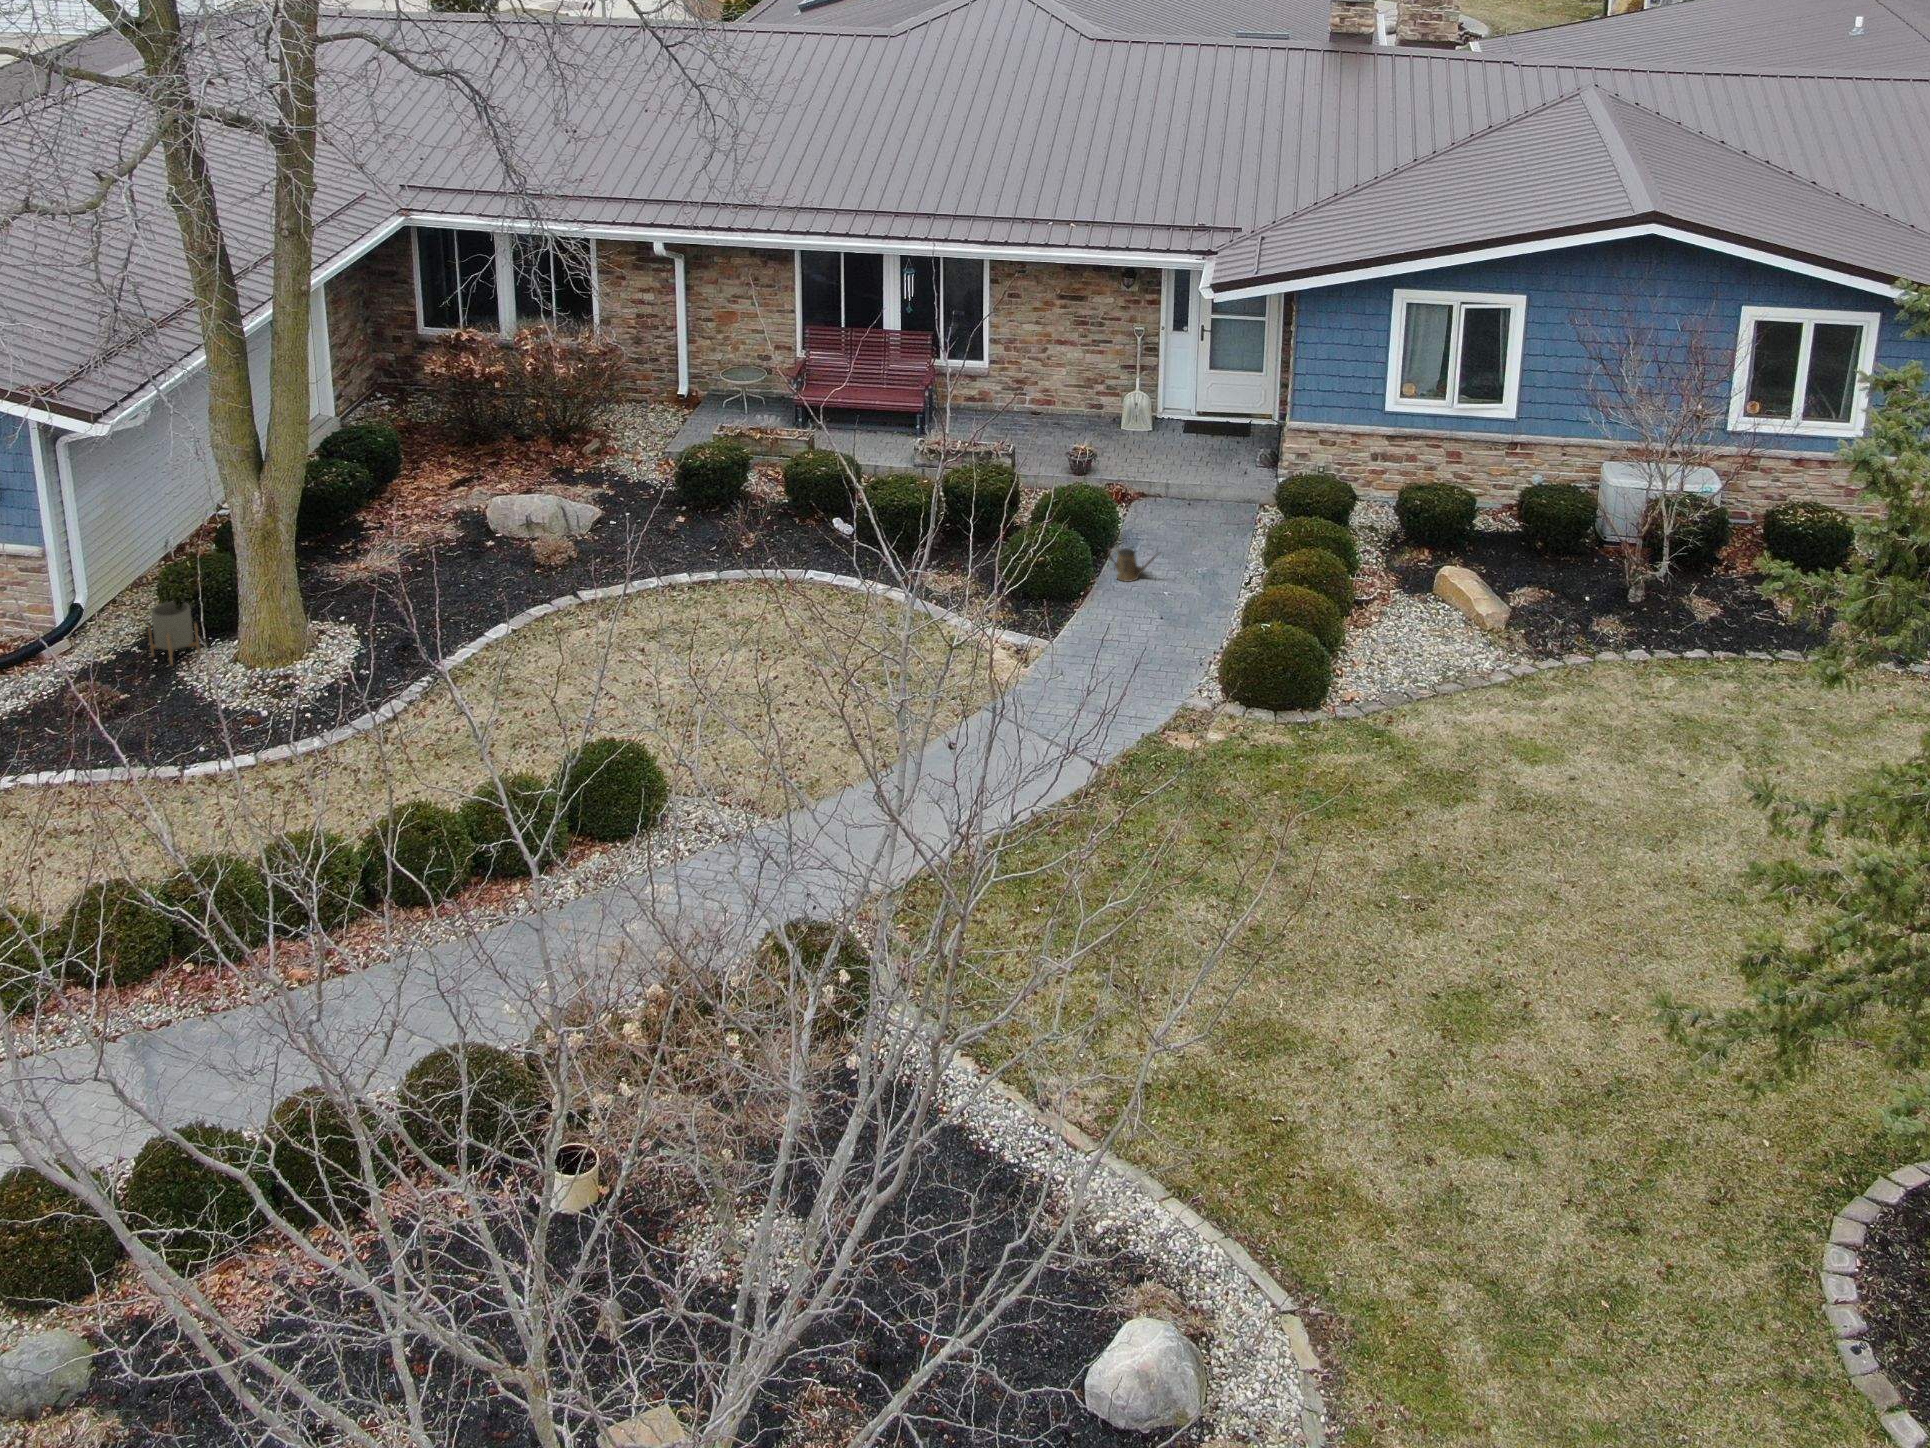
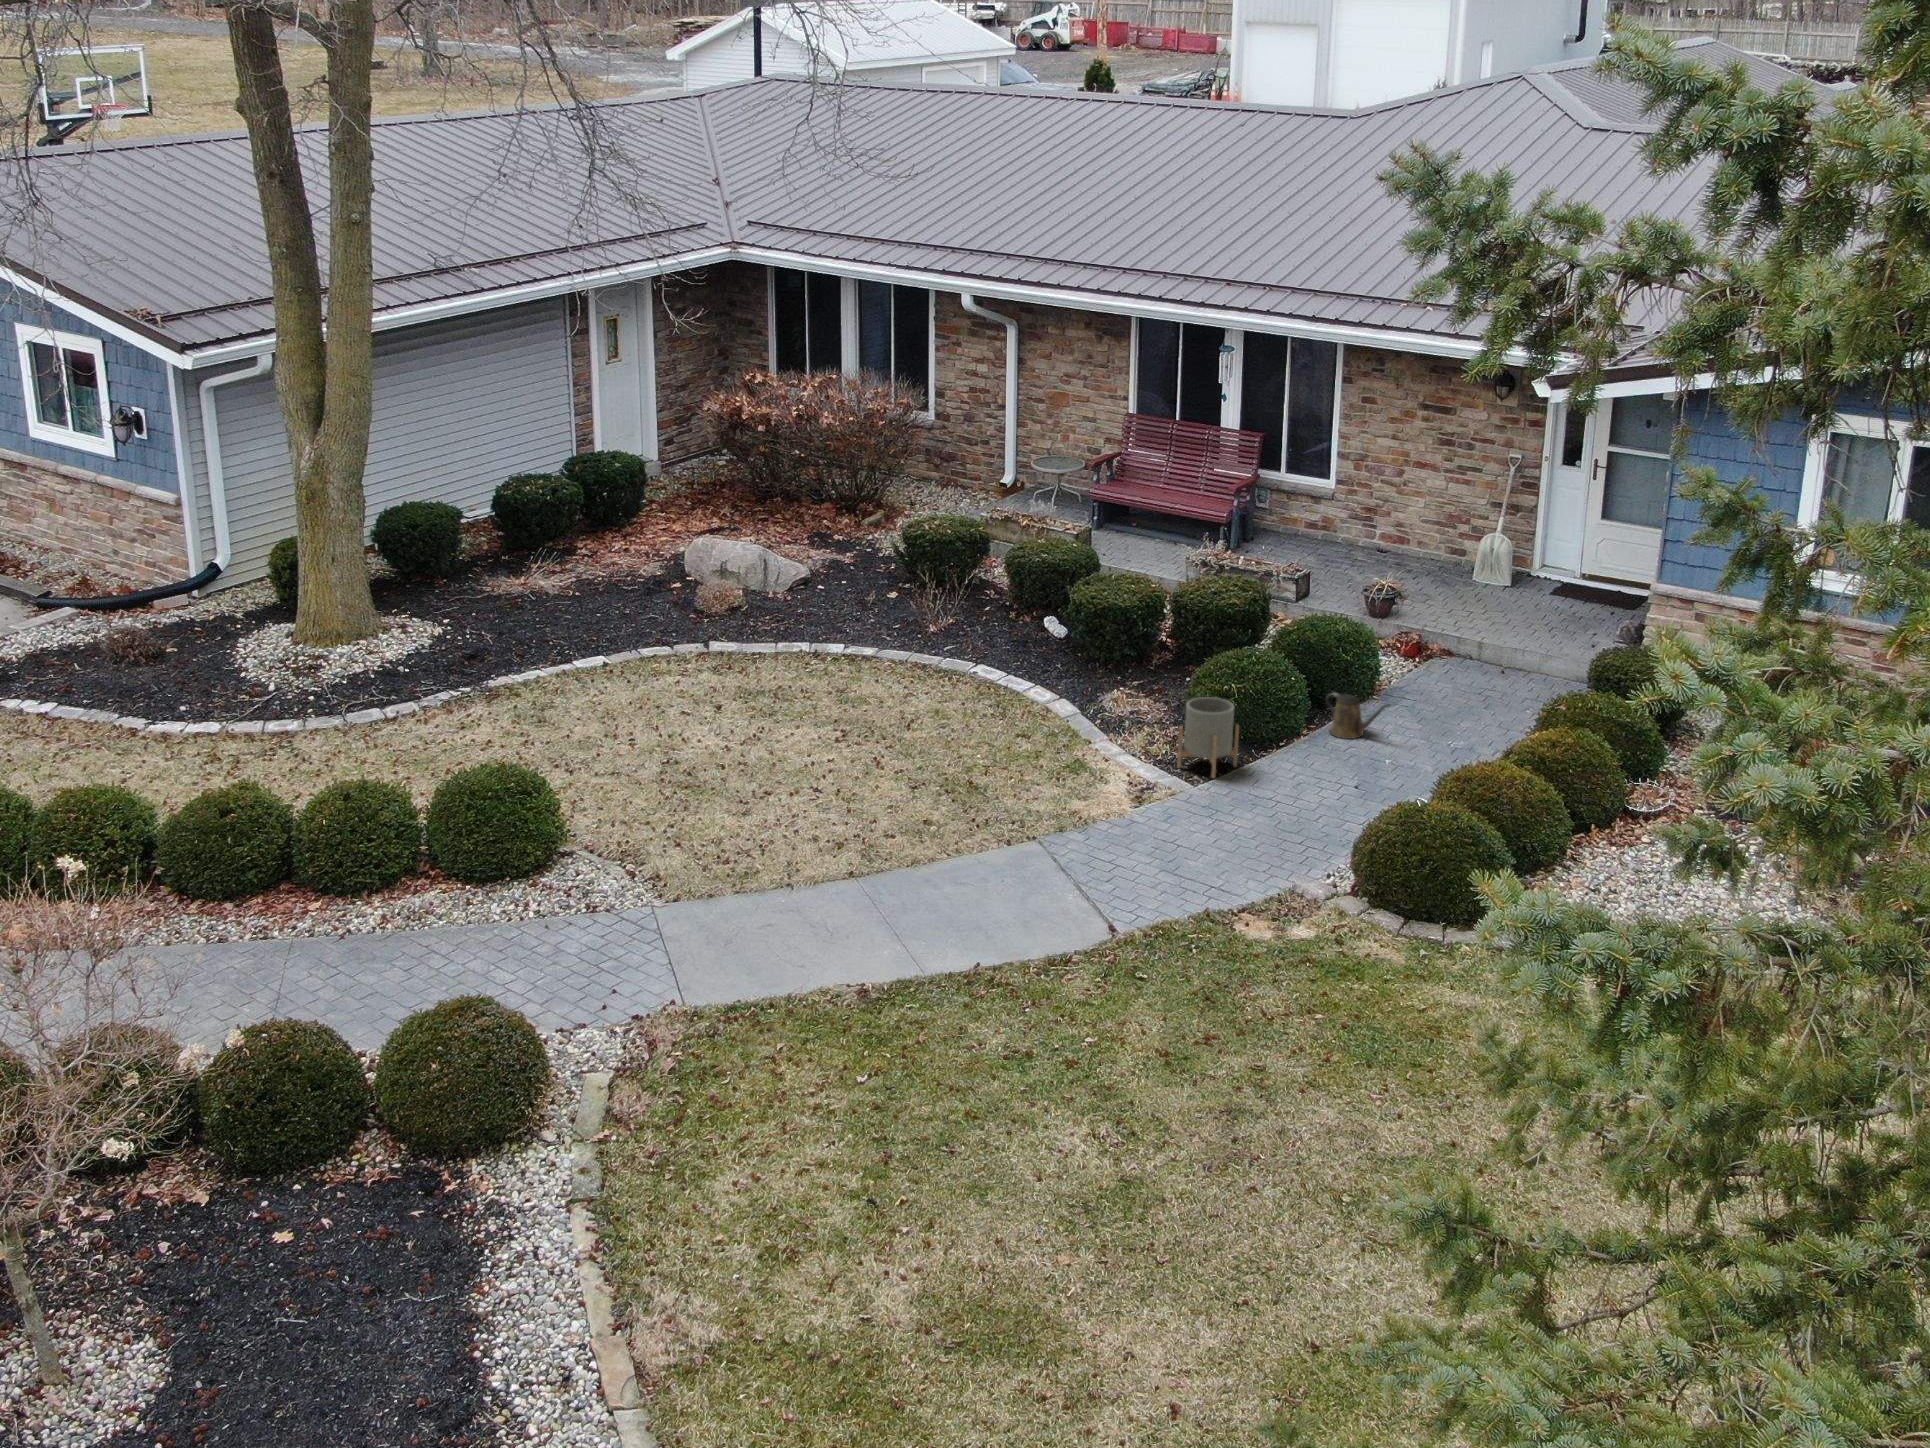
planter: present [148,602,200,665] -> present [1177,697,1239,778]

